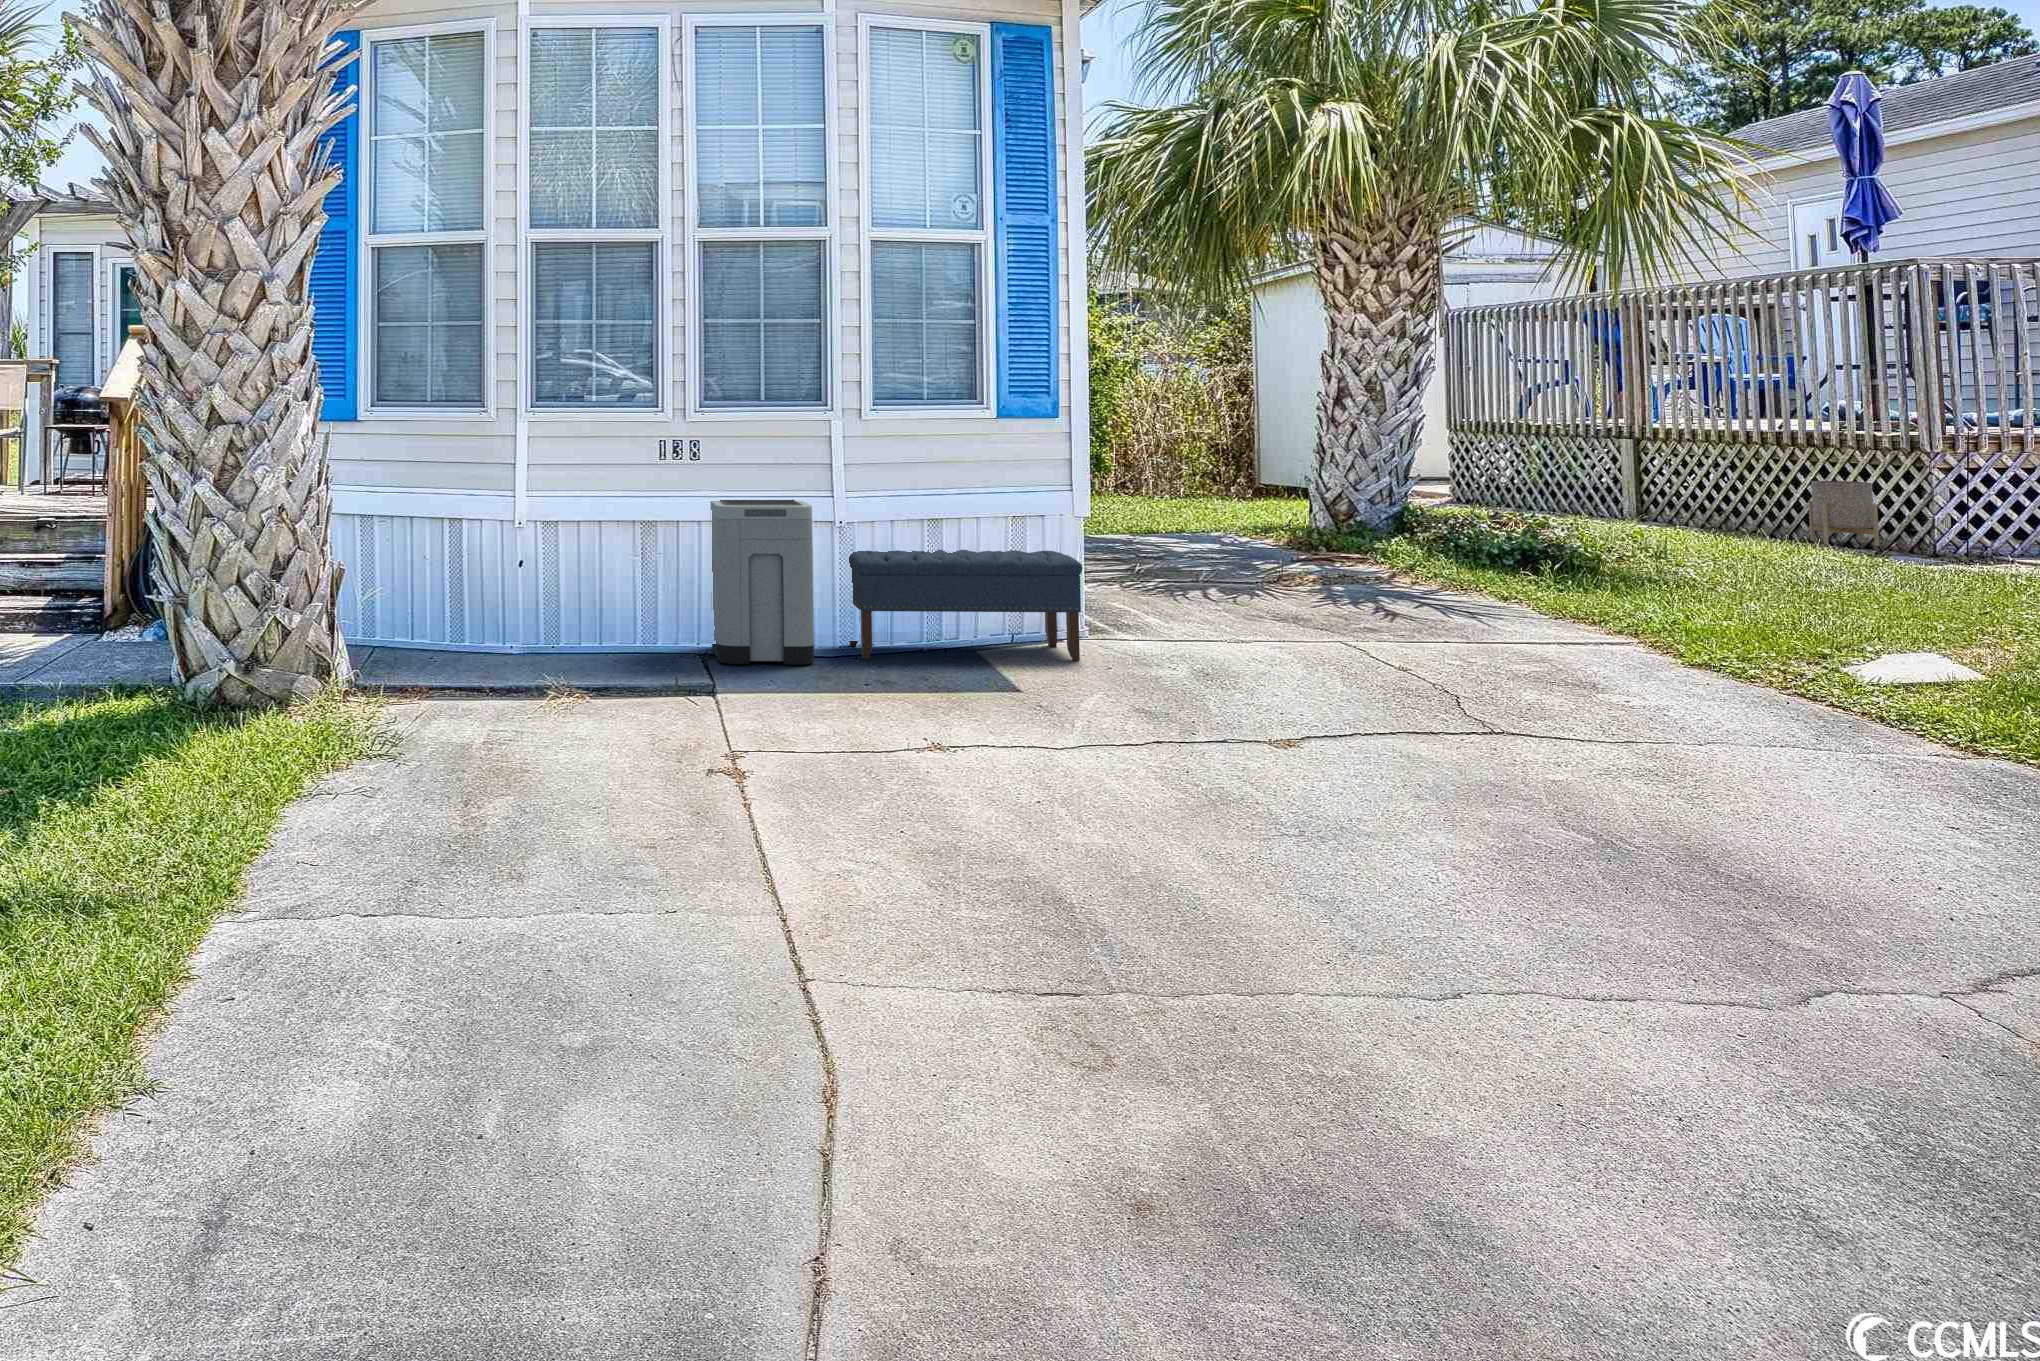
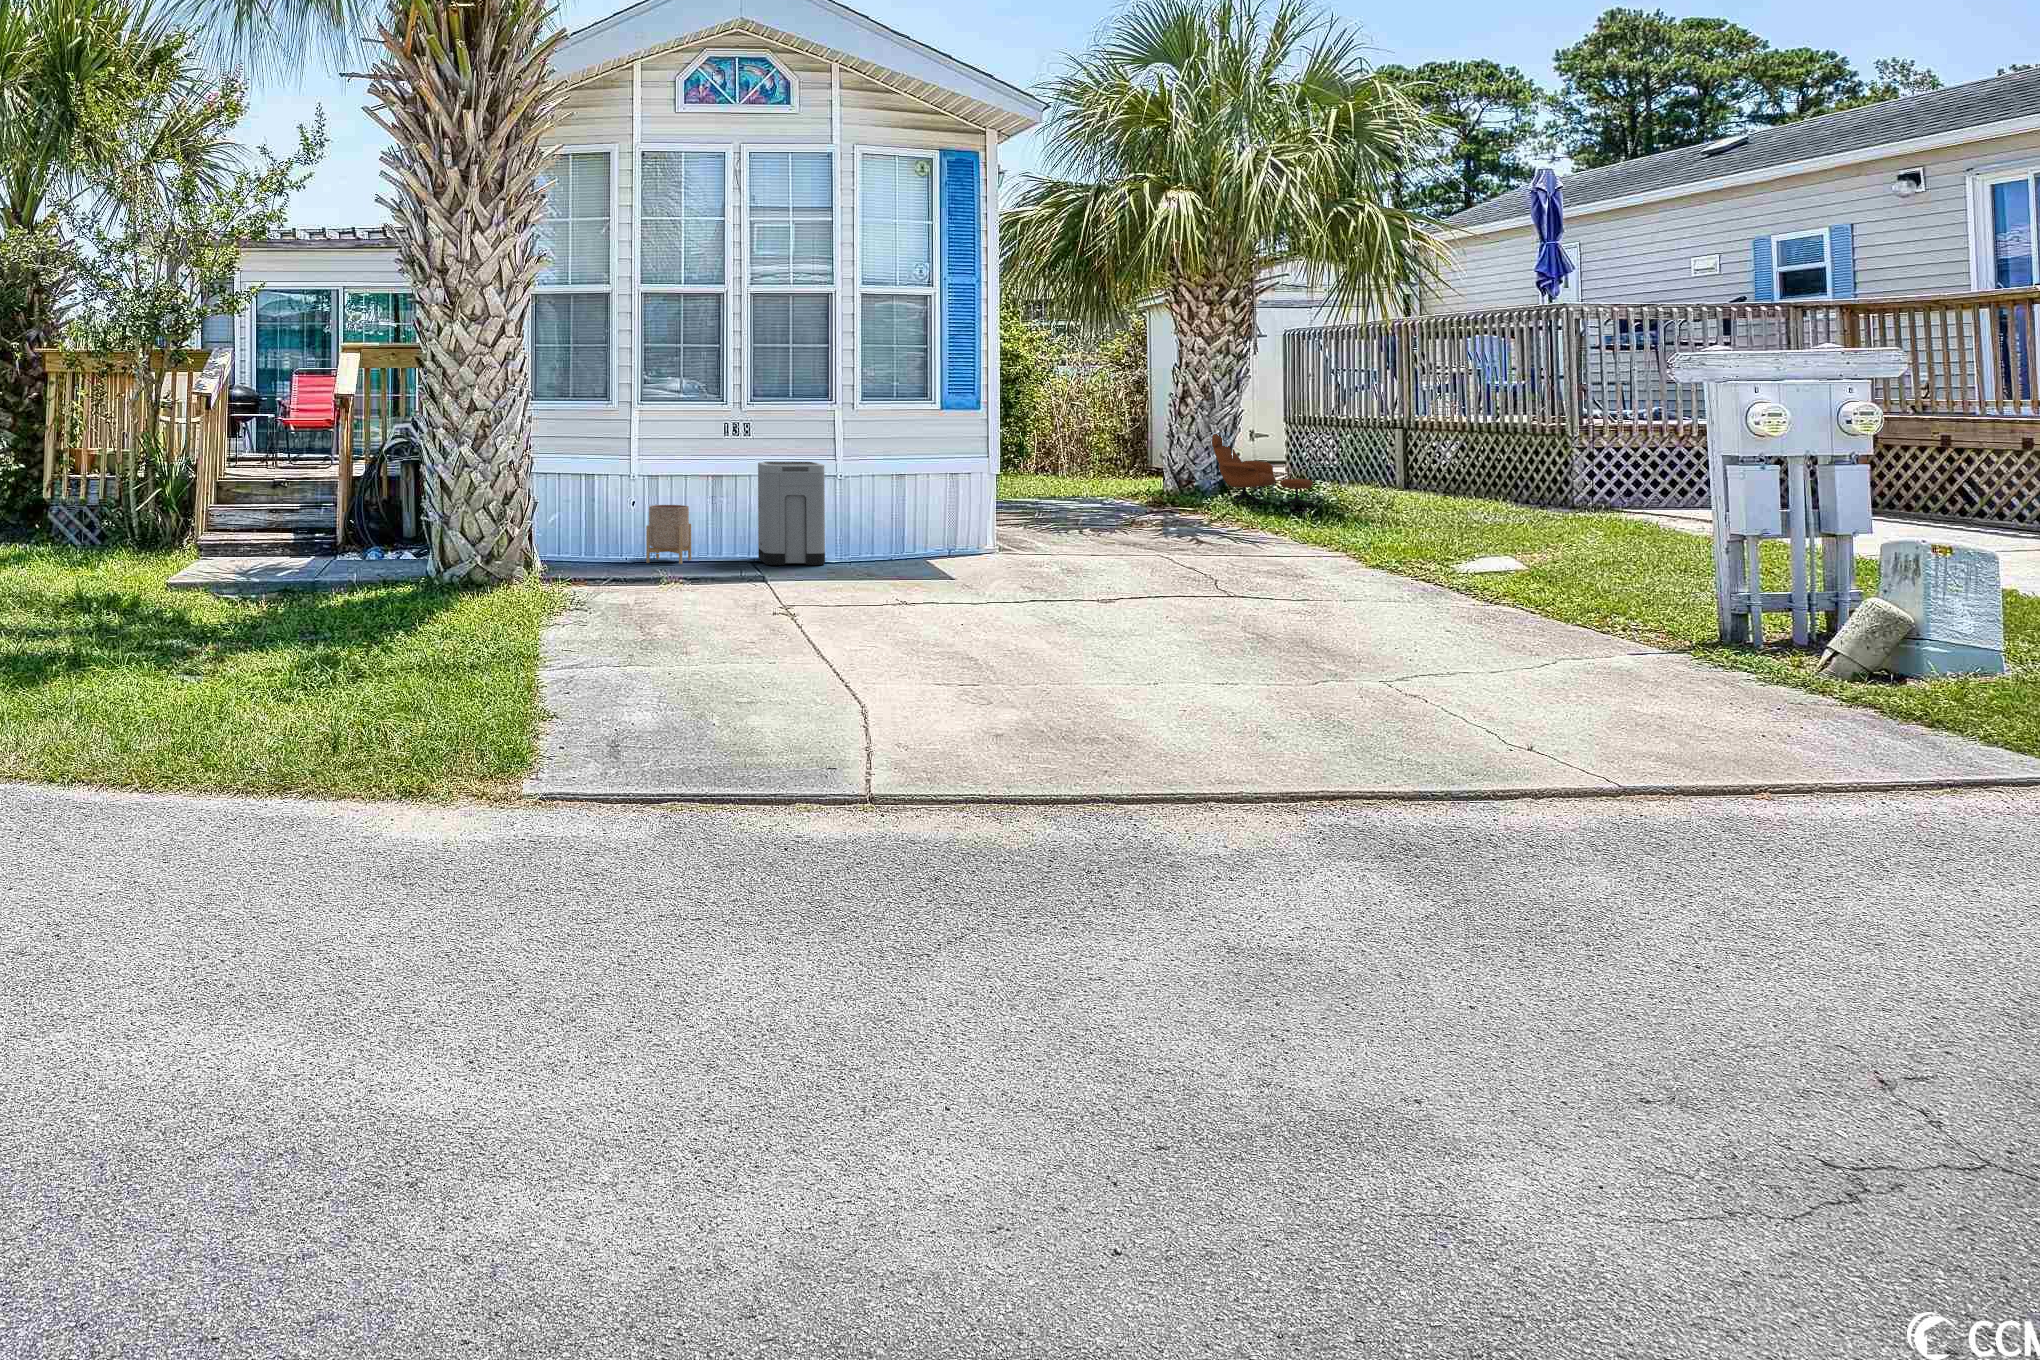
lounge chair: none [1378,450,1546,557] -> present [1212,434,1316,507]
planter: present [1809,481,1879,546] -> present [646,505,691,564]
bench: present [849,550,1082,661] -> none [843,495,992,562]

